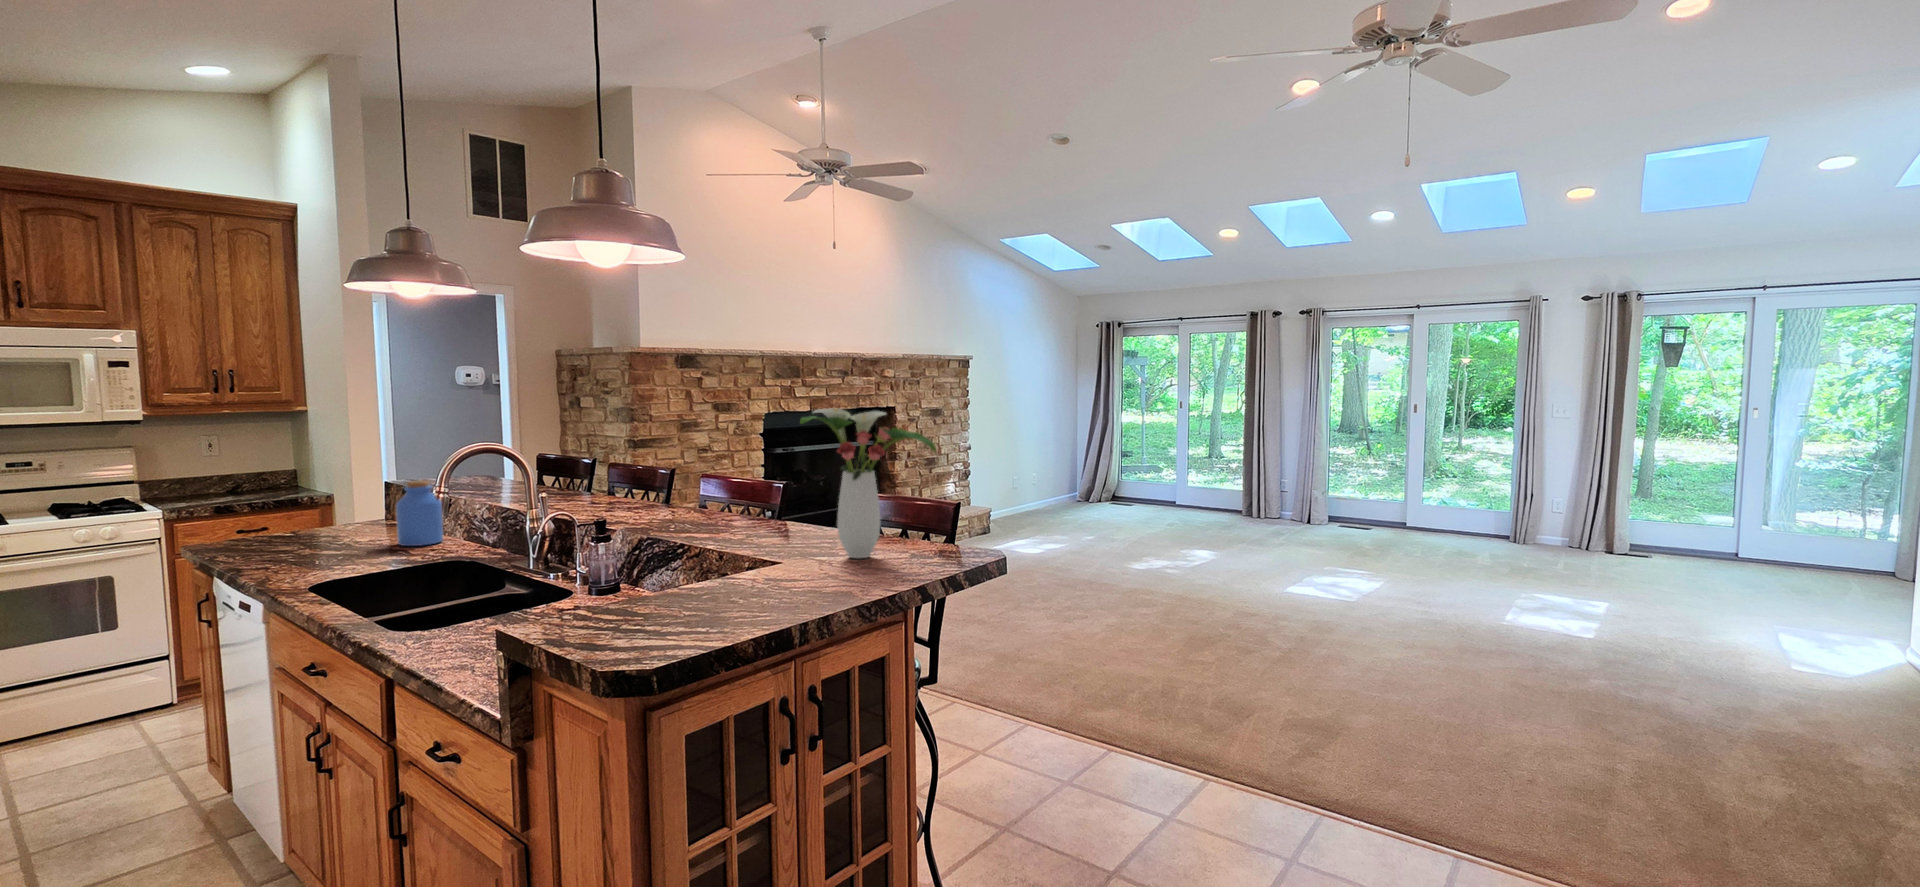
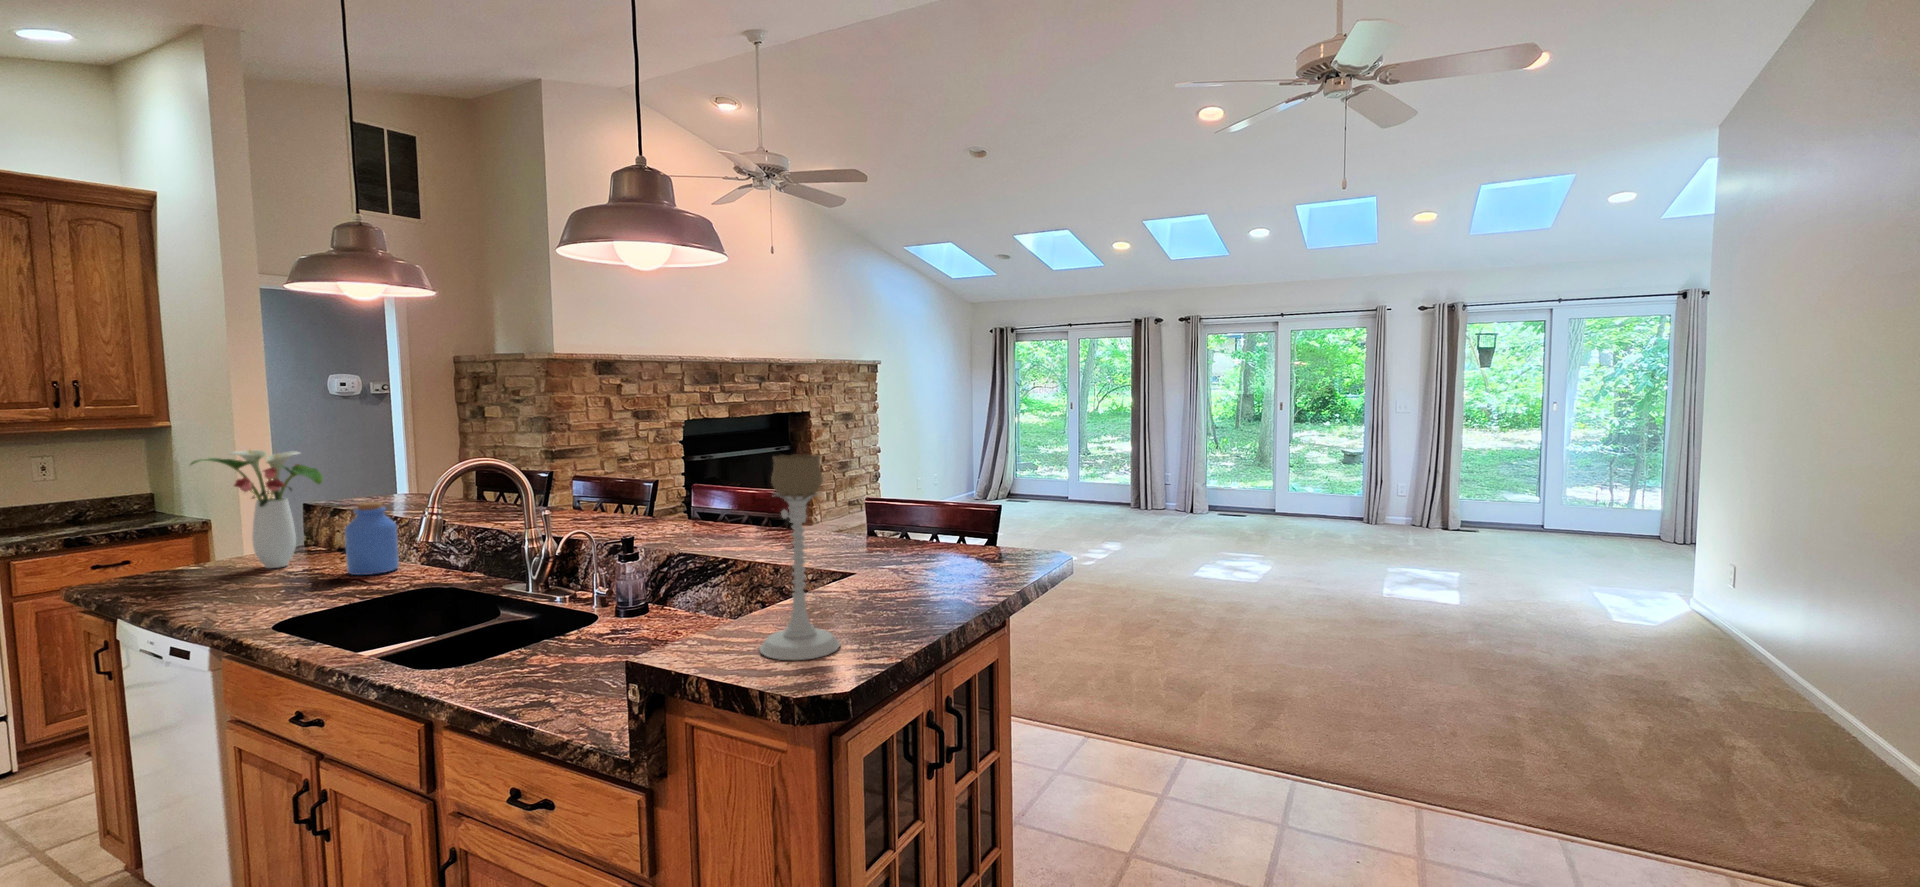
flower arrangement: present [800,408,936,558] -> present [190,450,323,568]
candle holder: none [618,441,699,638] -> present [760,454,840,660]

